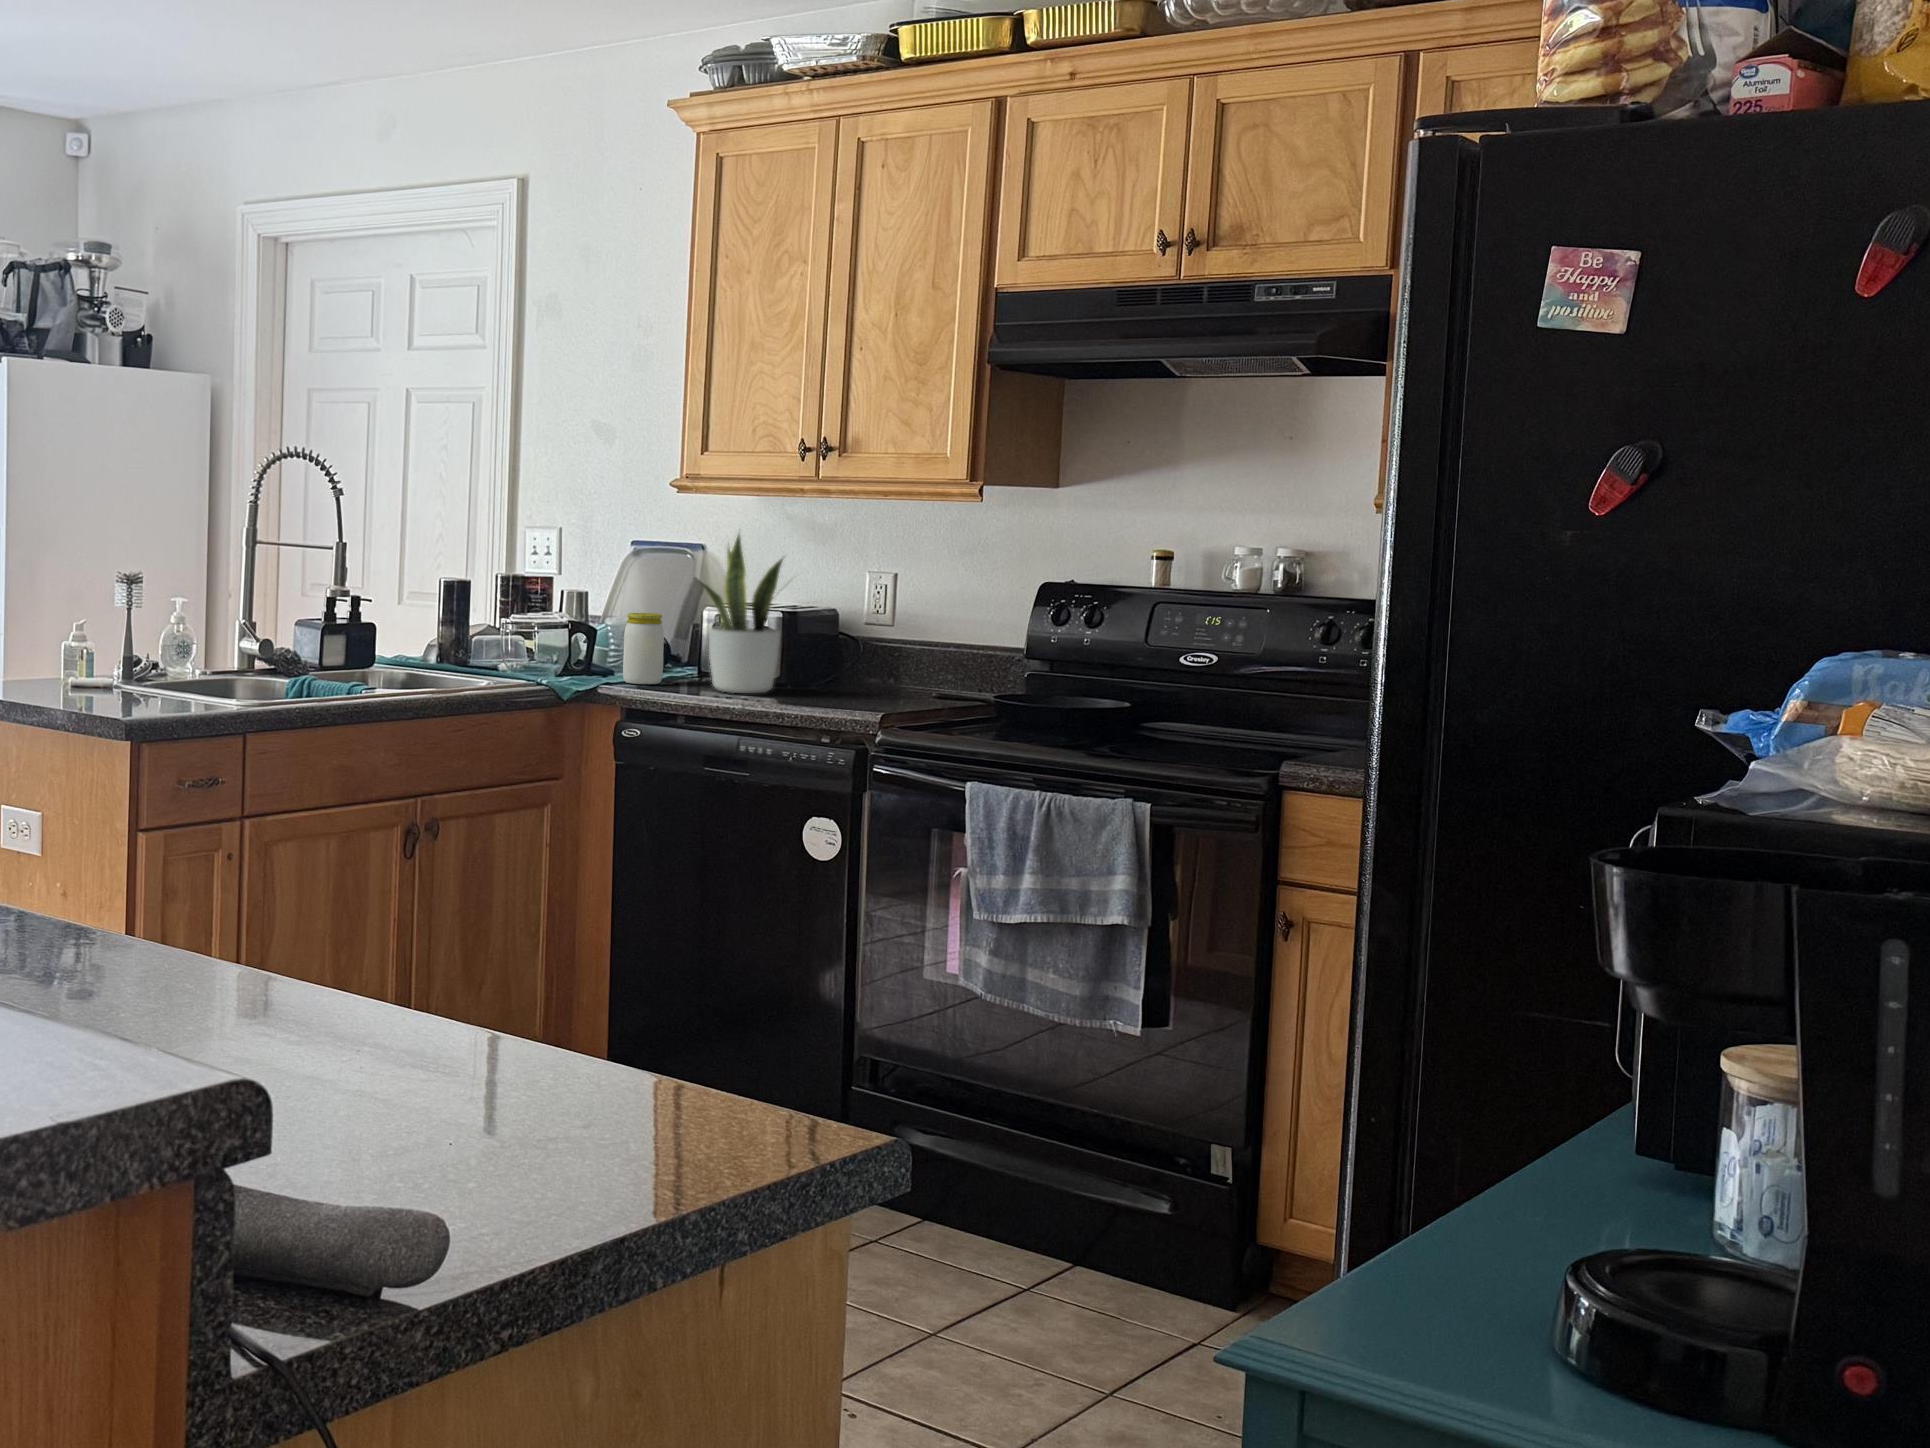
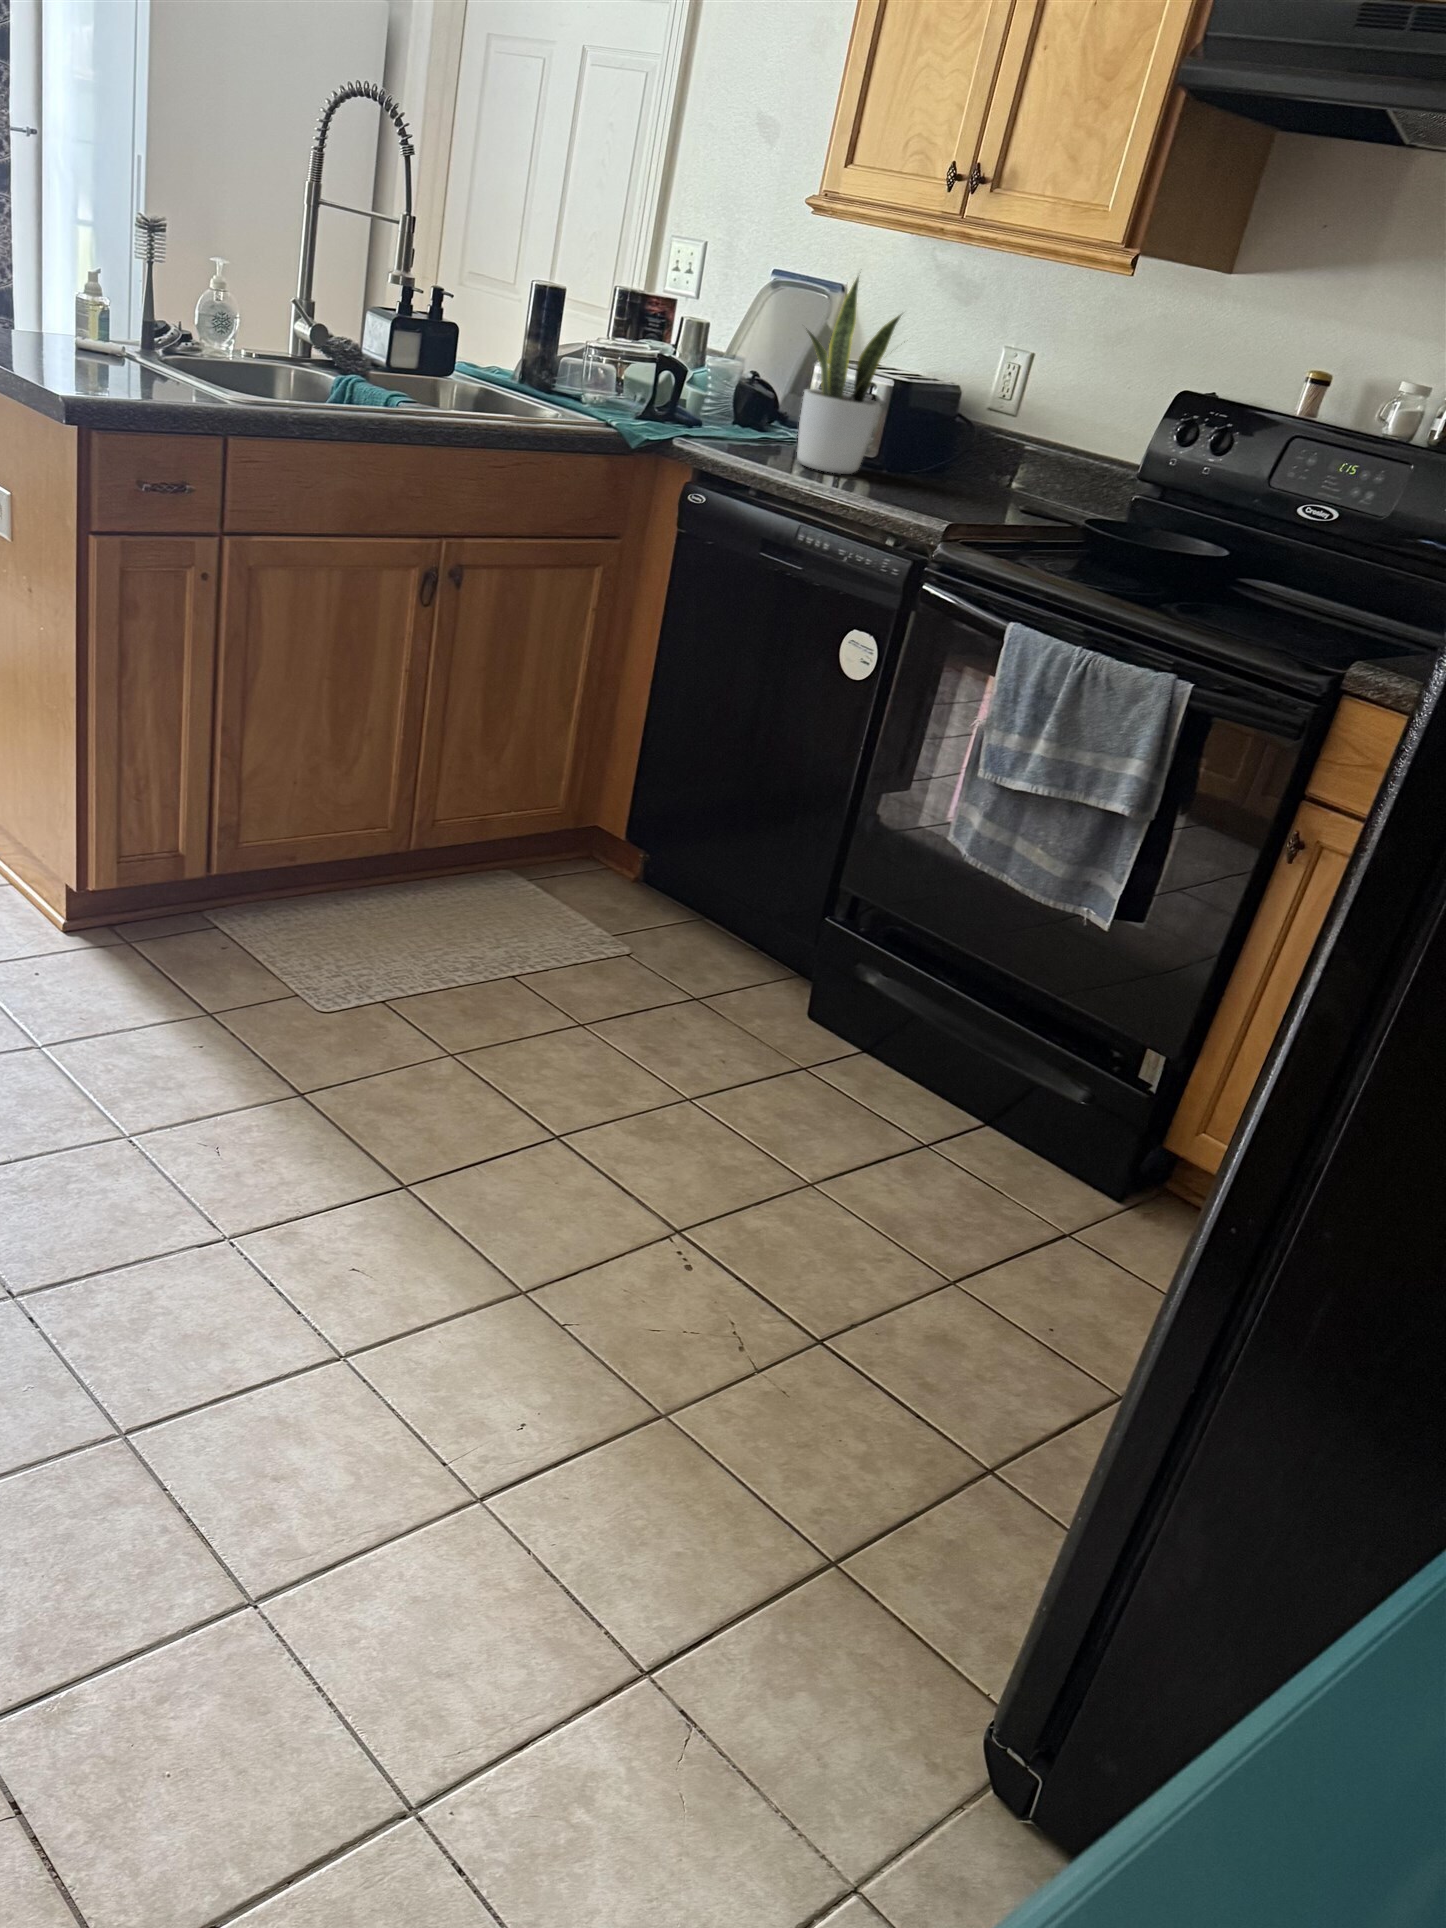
jar: present [623,613,664,684] -> none [710,357,763,445]

